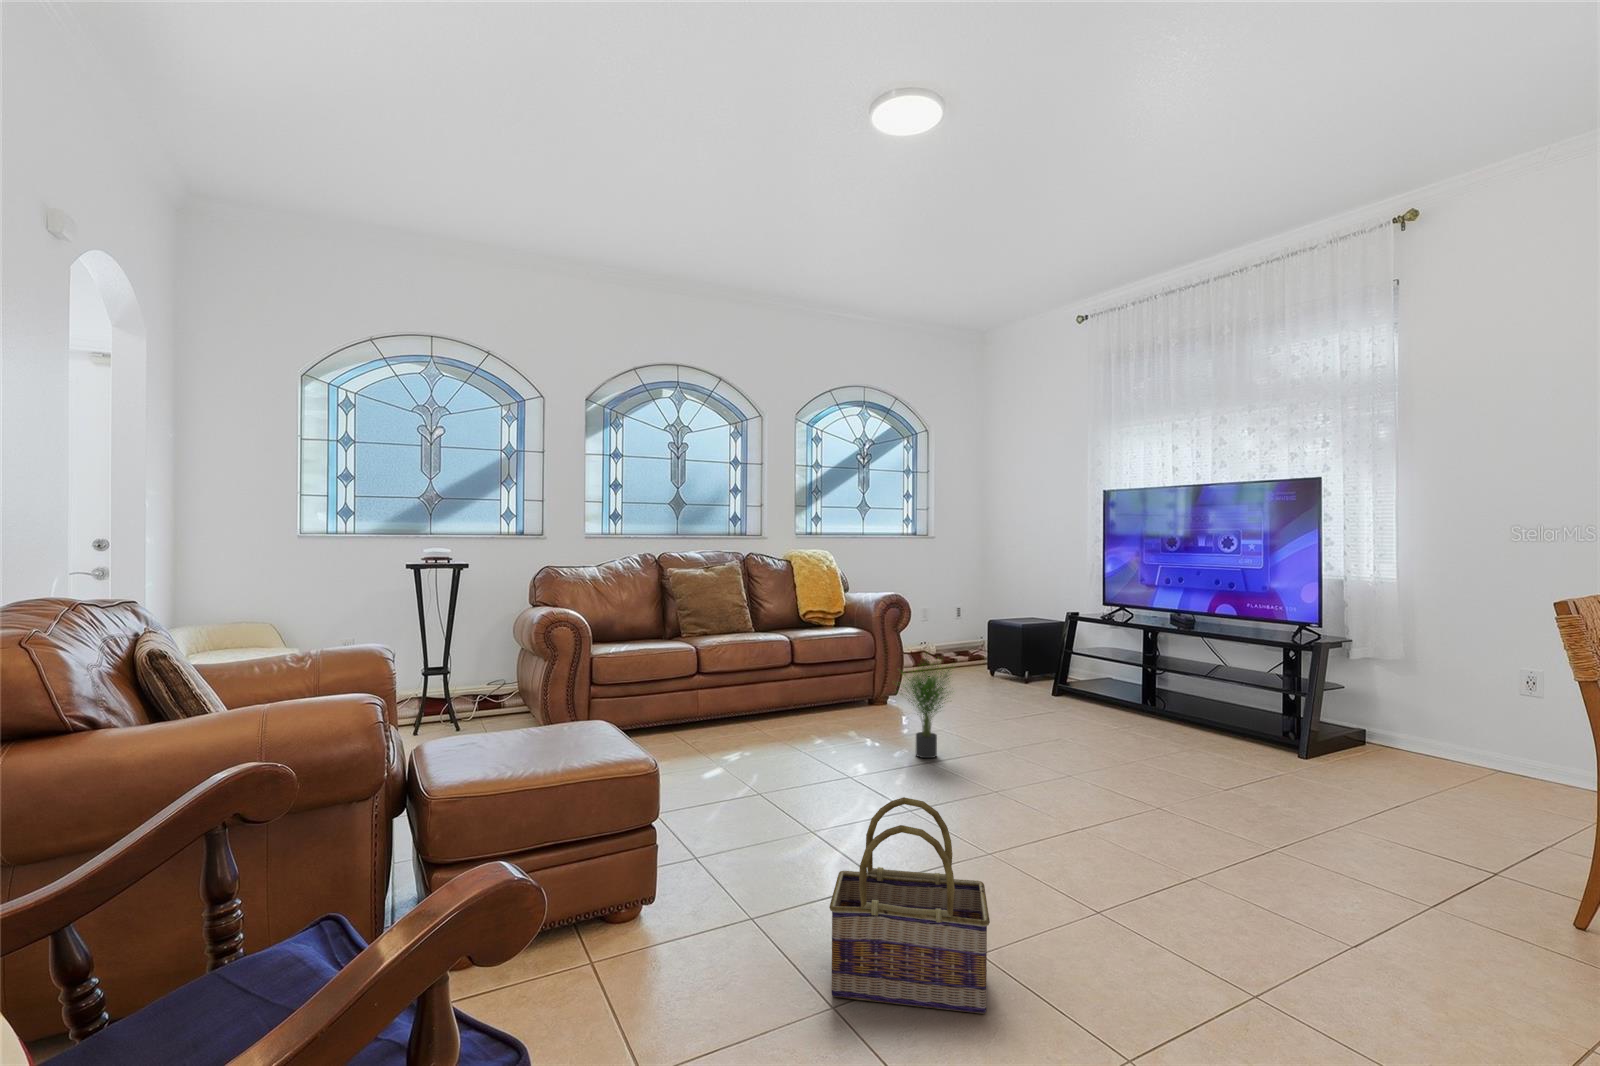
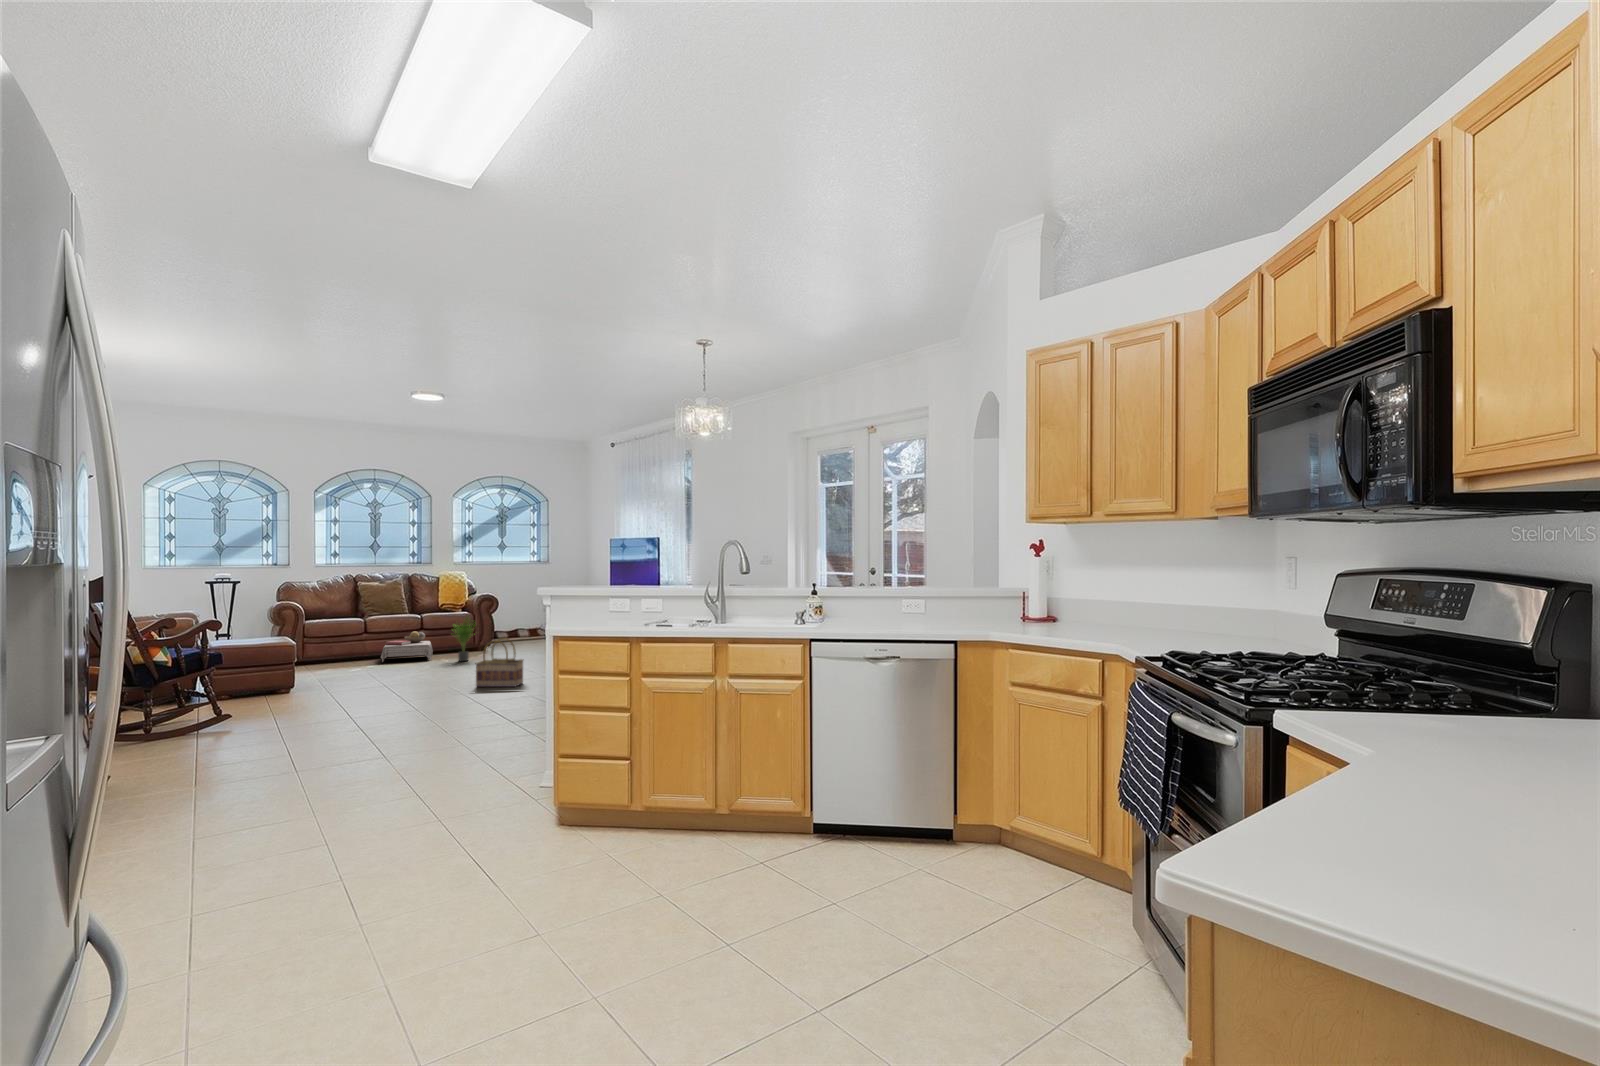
ottoman: none [736,678,848,753] -> present [381,631,433,662]
basket: present [829,797,990,1014] -> present [476,638,523,687]

